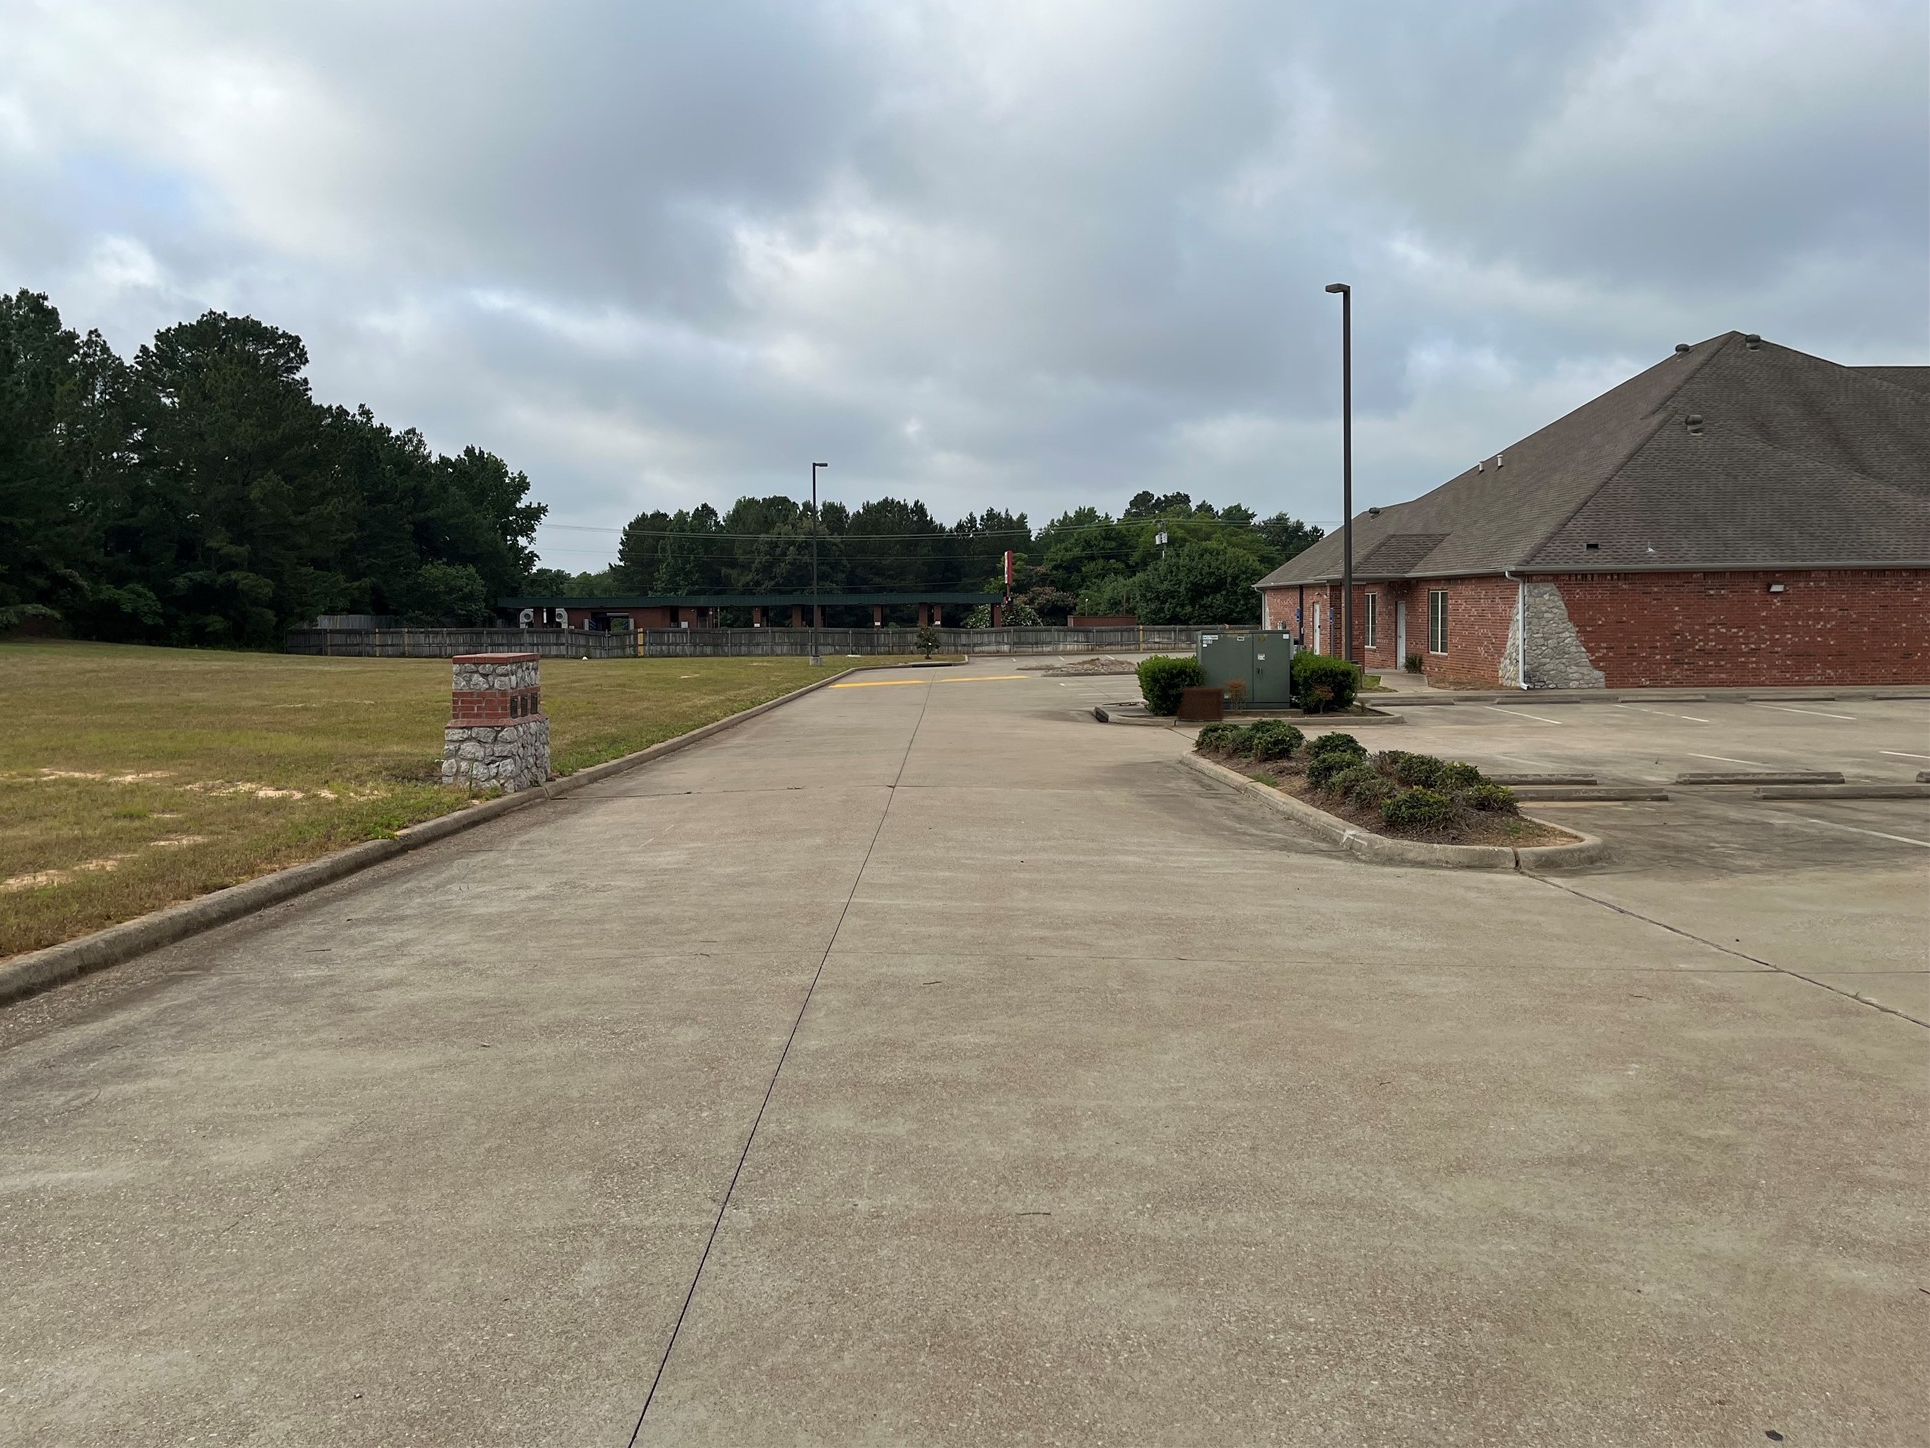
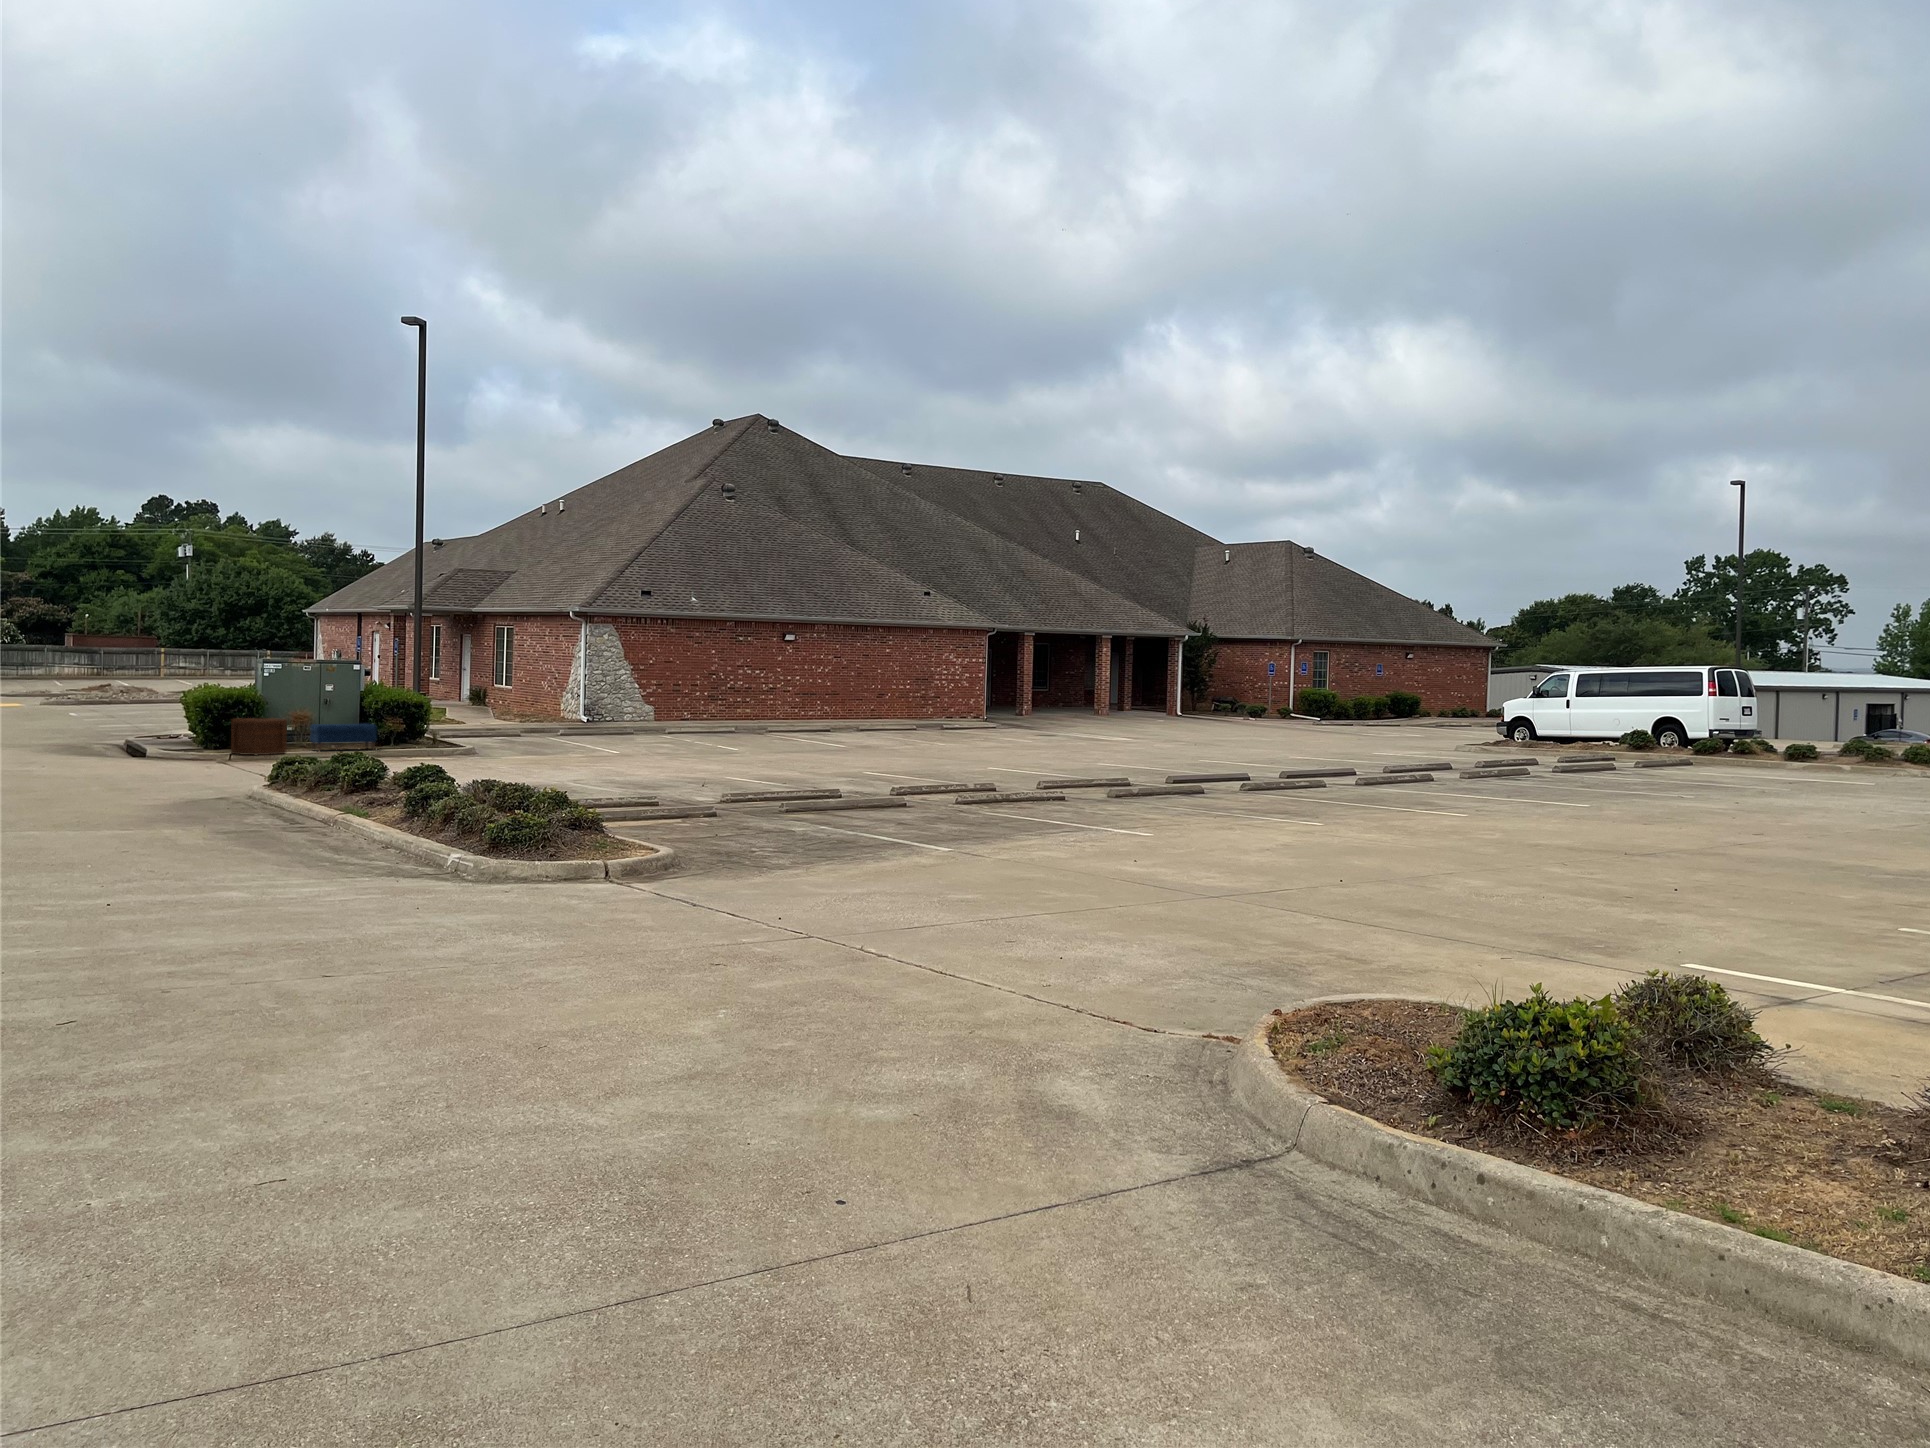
bench: none [1245,692,1305,719] -> present [310,724,377,751]

